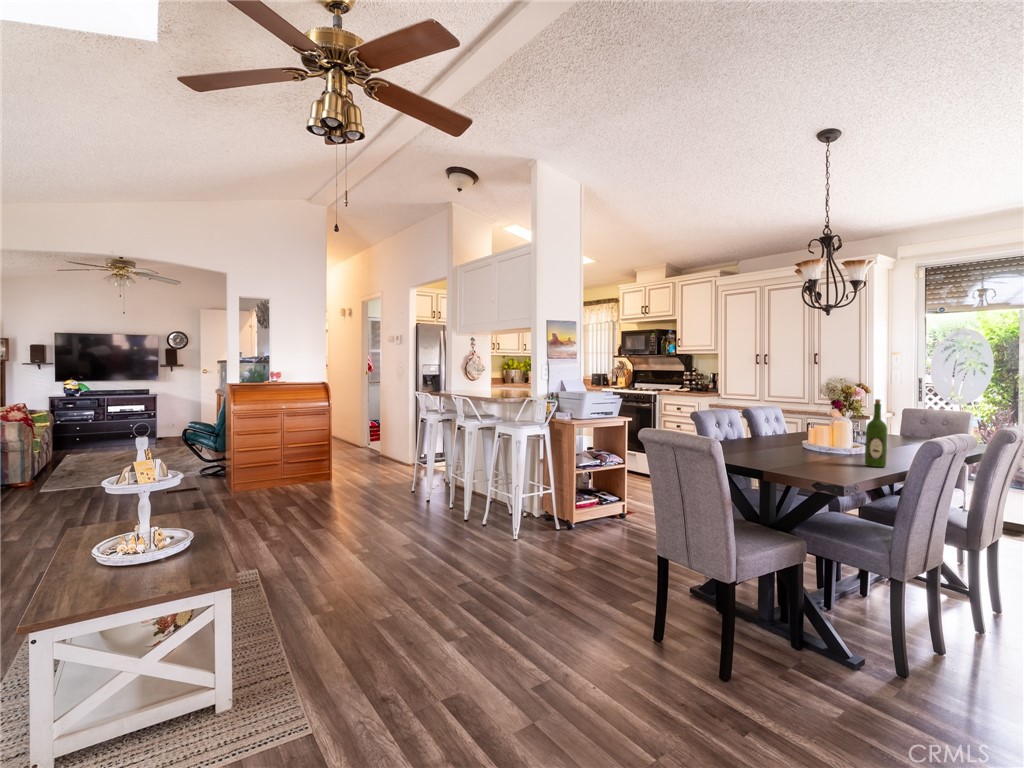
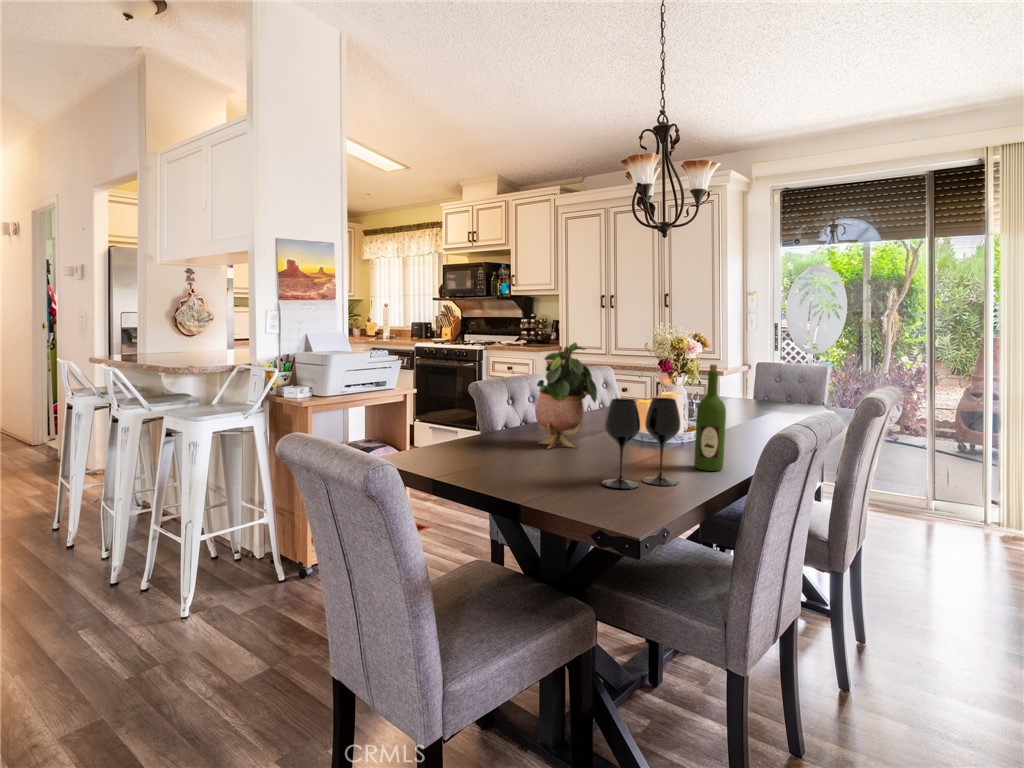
potted plant: none [745,385,789,454] -> present [535,343,597,449]
wine glass: none [806,417,858,471] -> present [602,398,680,489]

